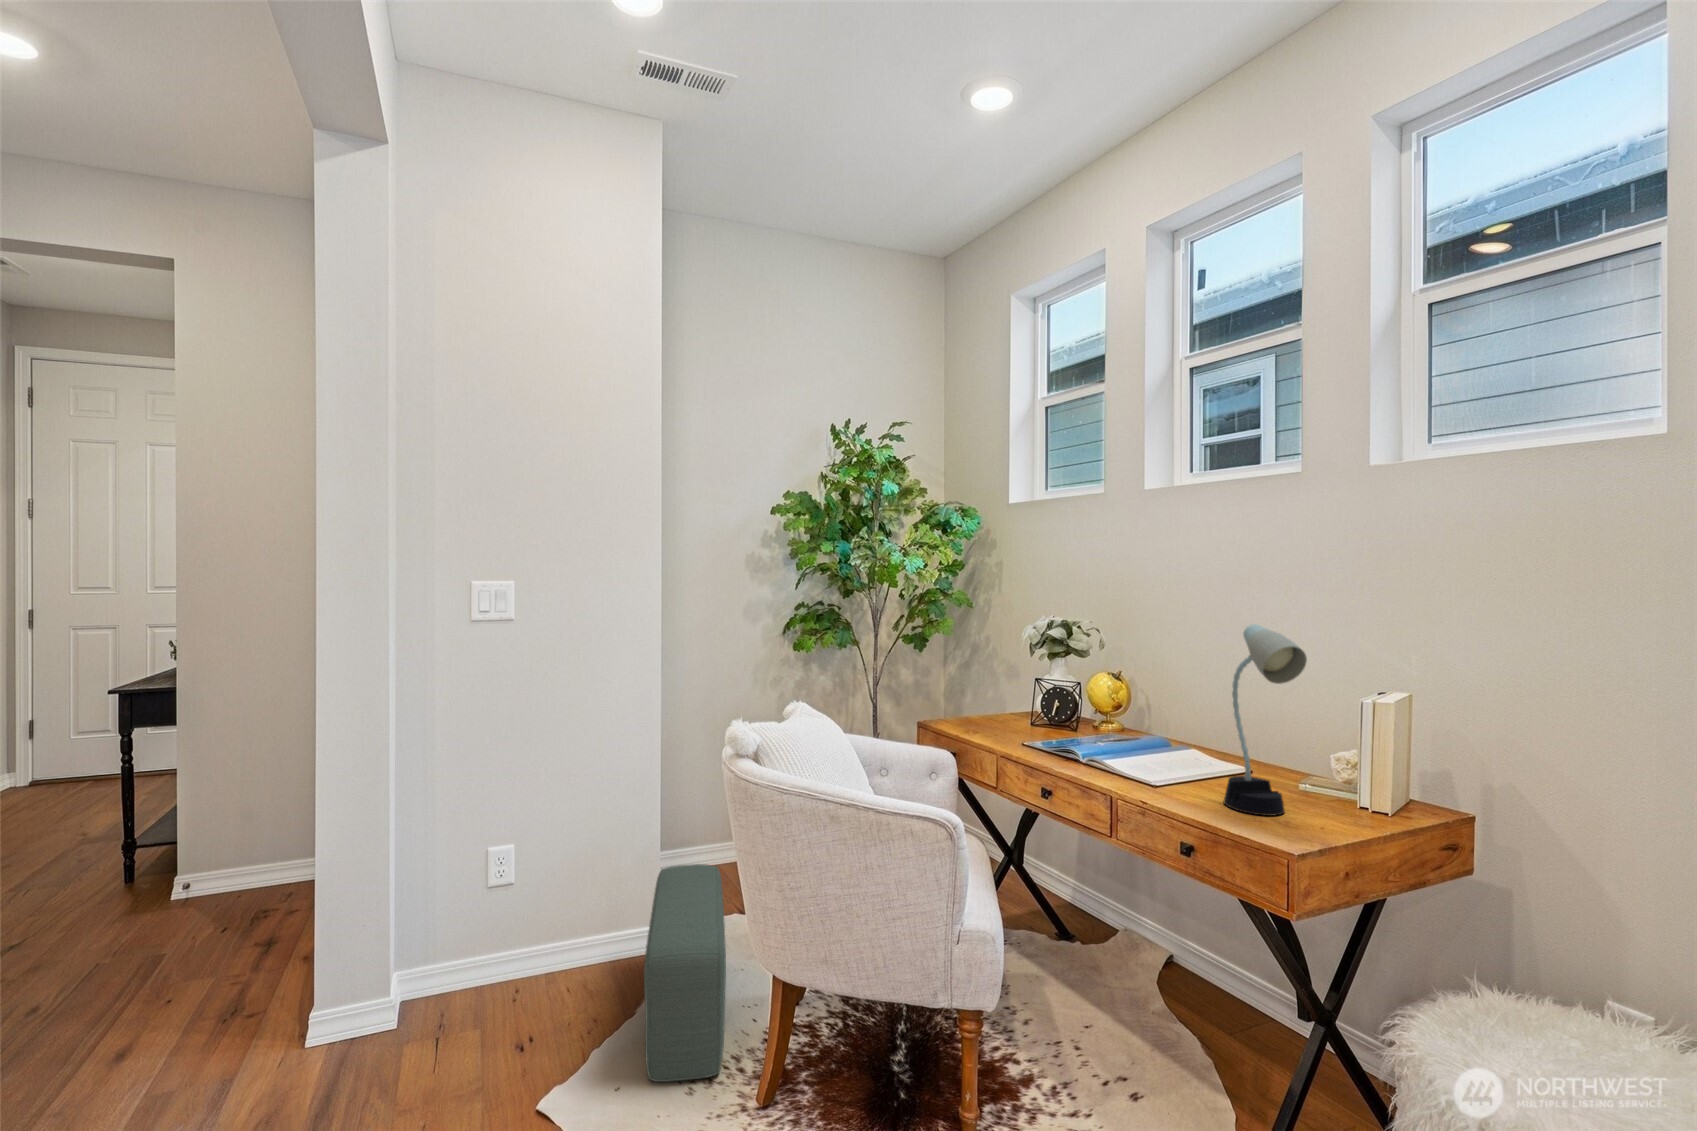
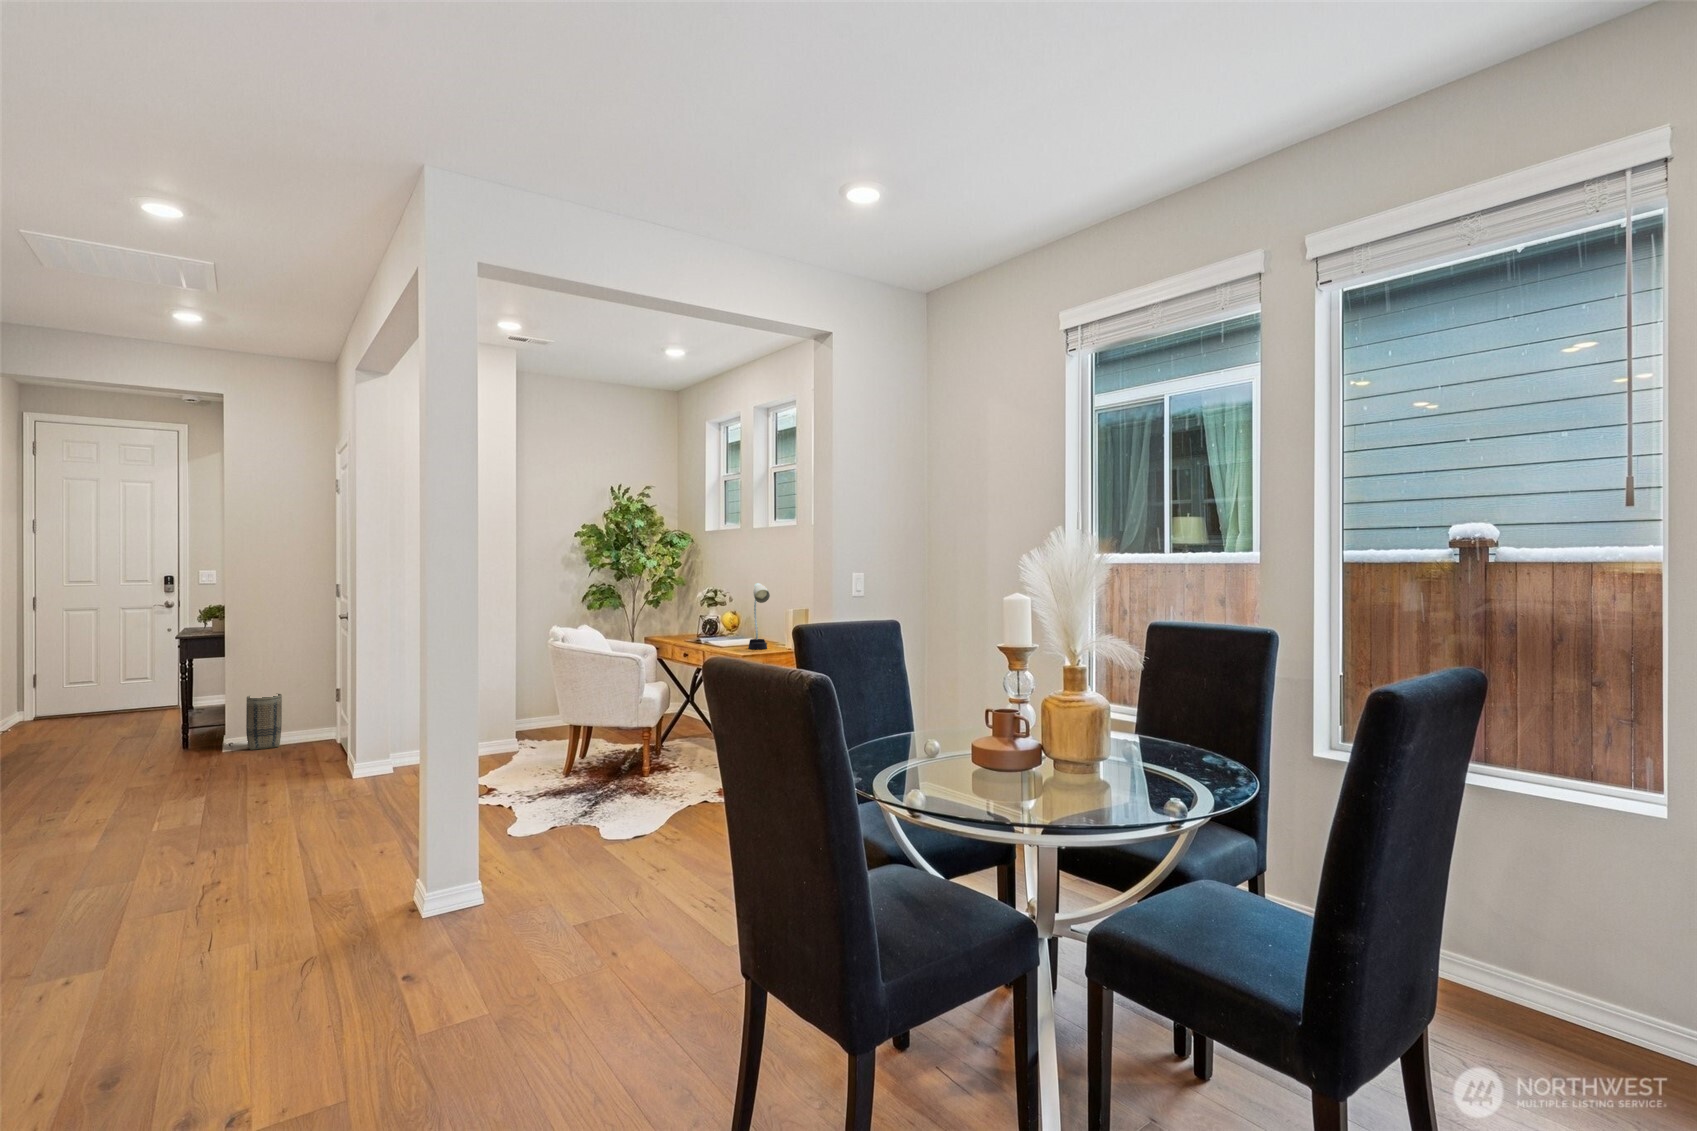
basket: none [209,795,272,903] -> present [246,694,282,750]
pouf: present [644,864,726,1082] -> none [519,703,556,772]

